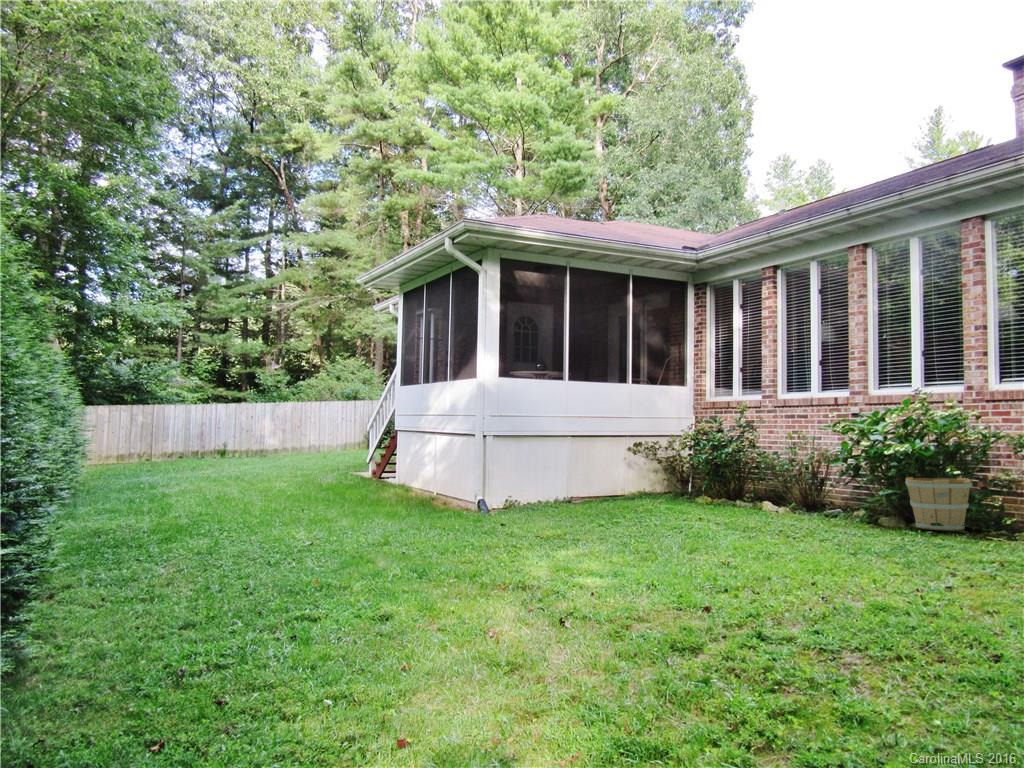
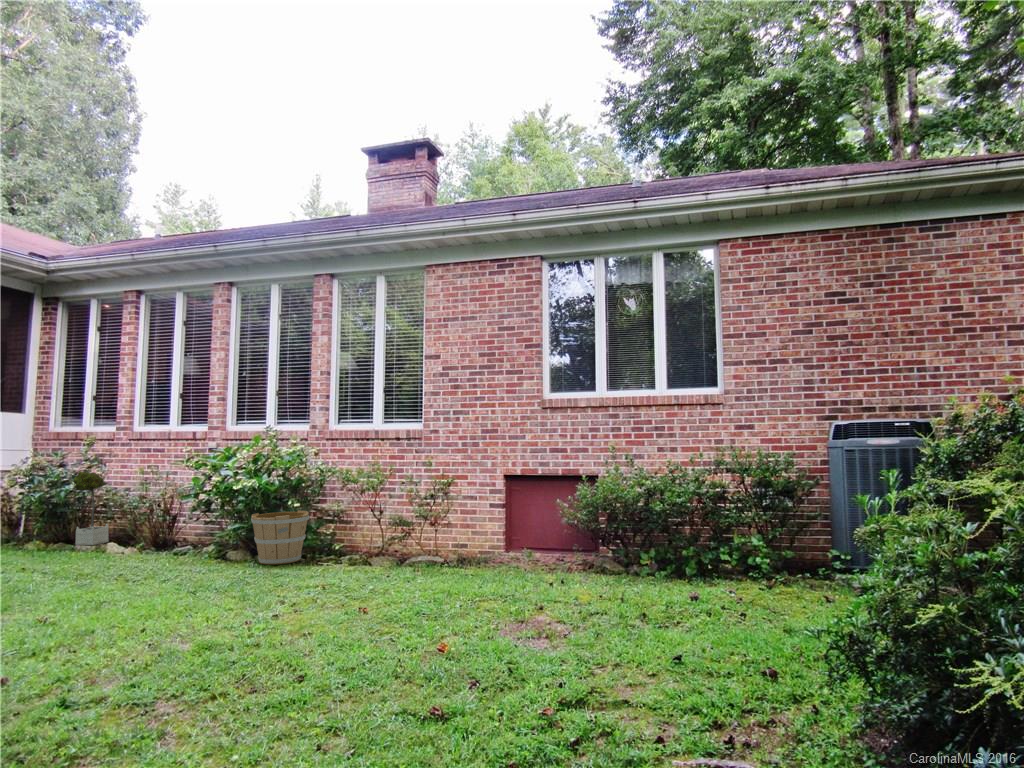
potted tree: none [732,434,764,501] -> present [73,471,109,545]

